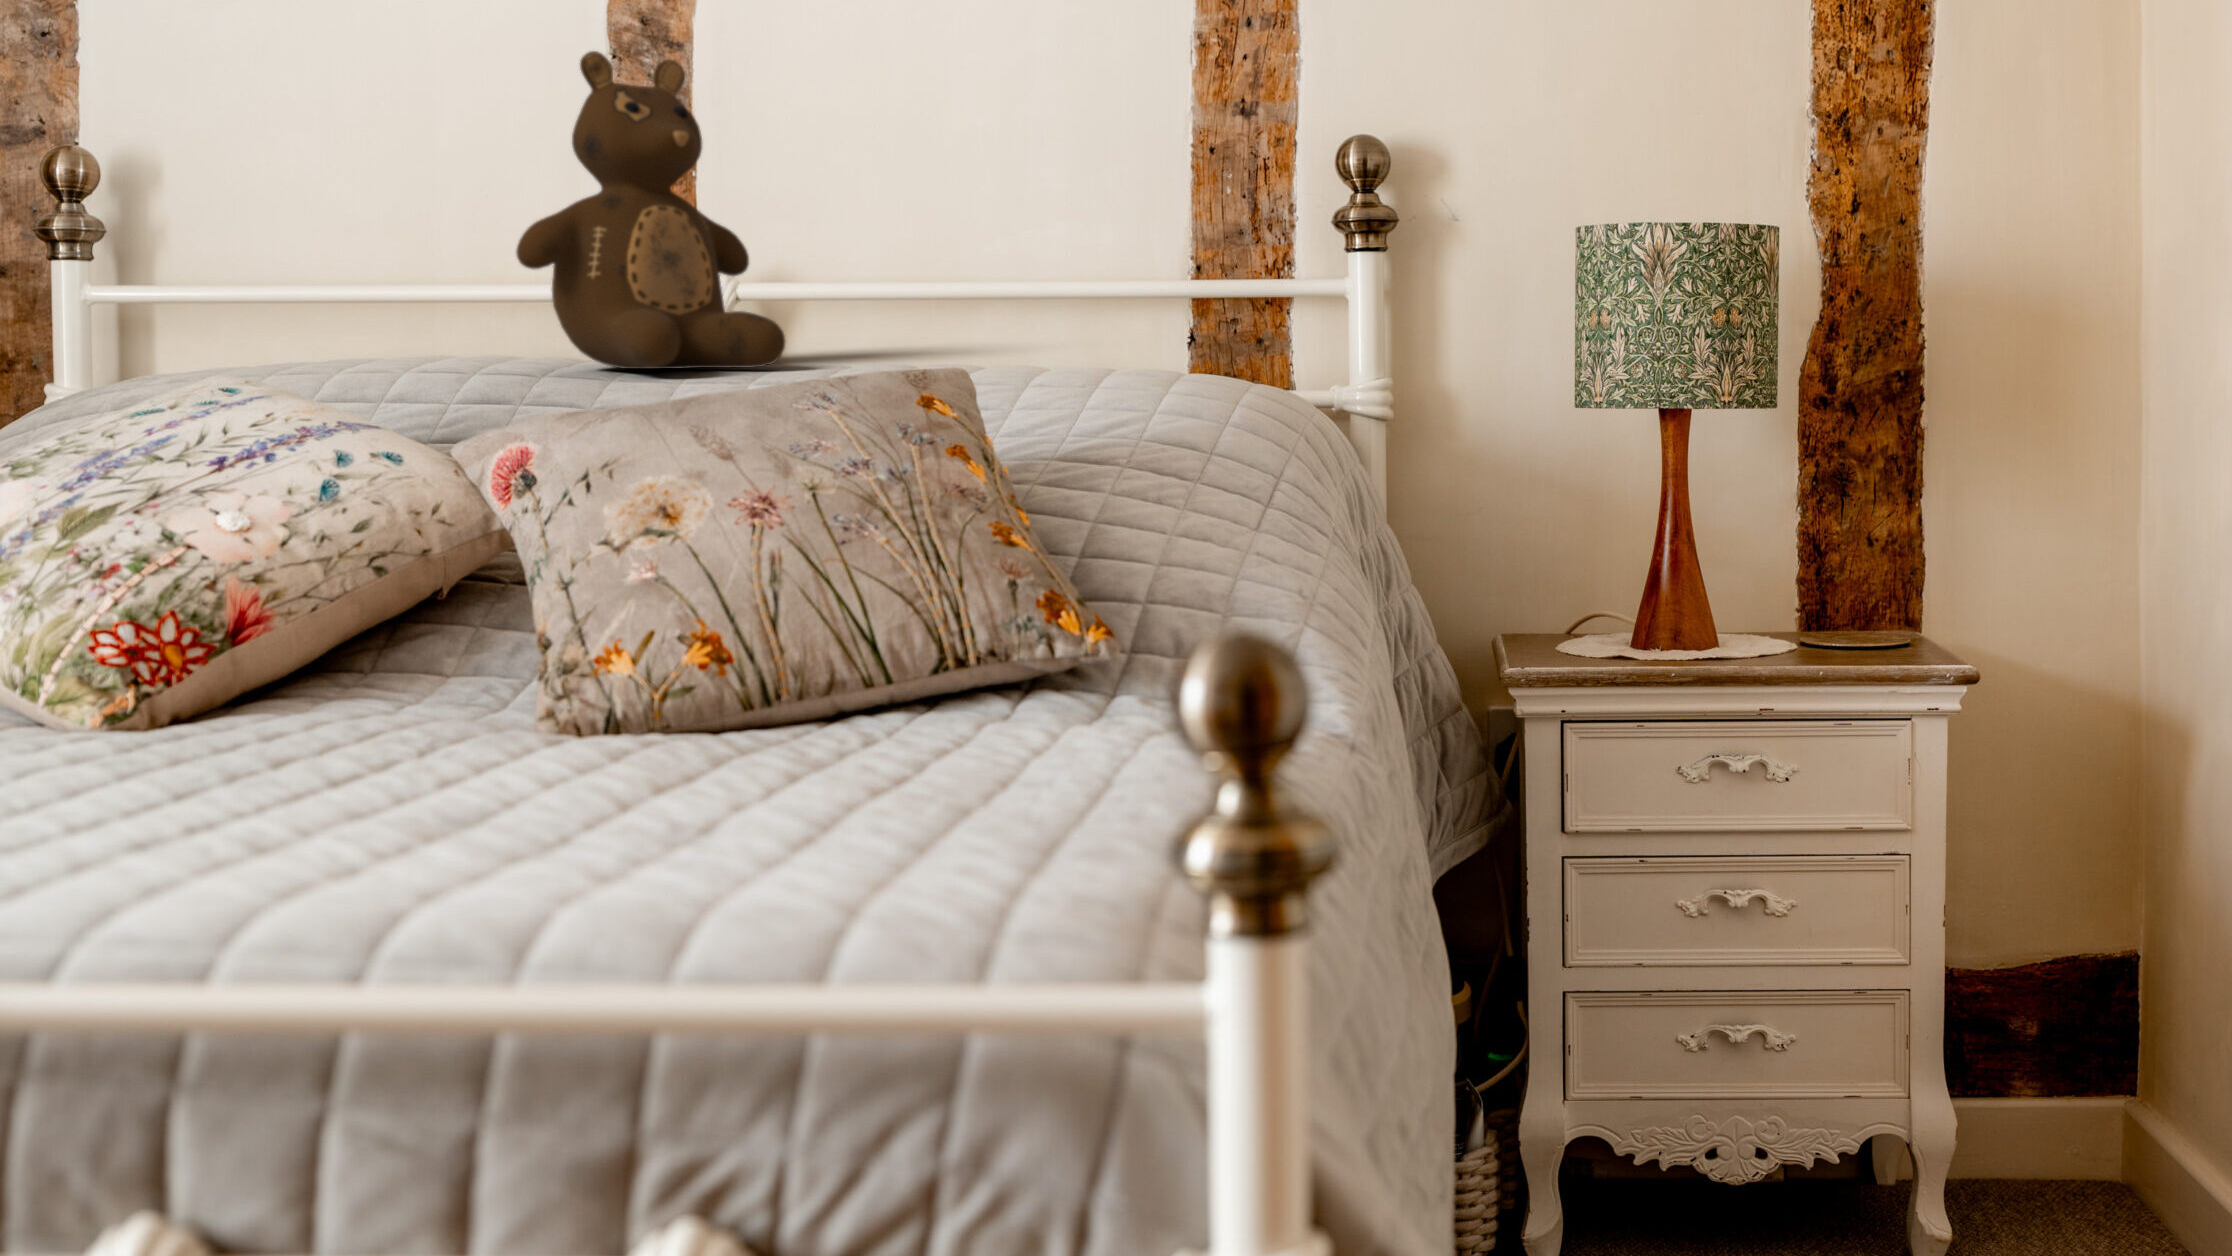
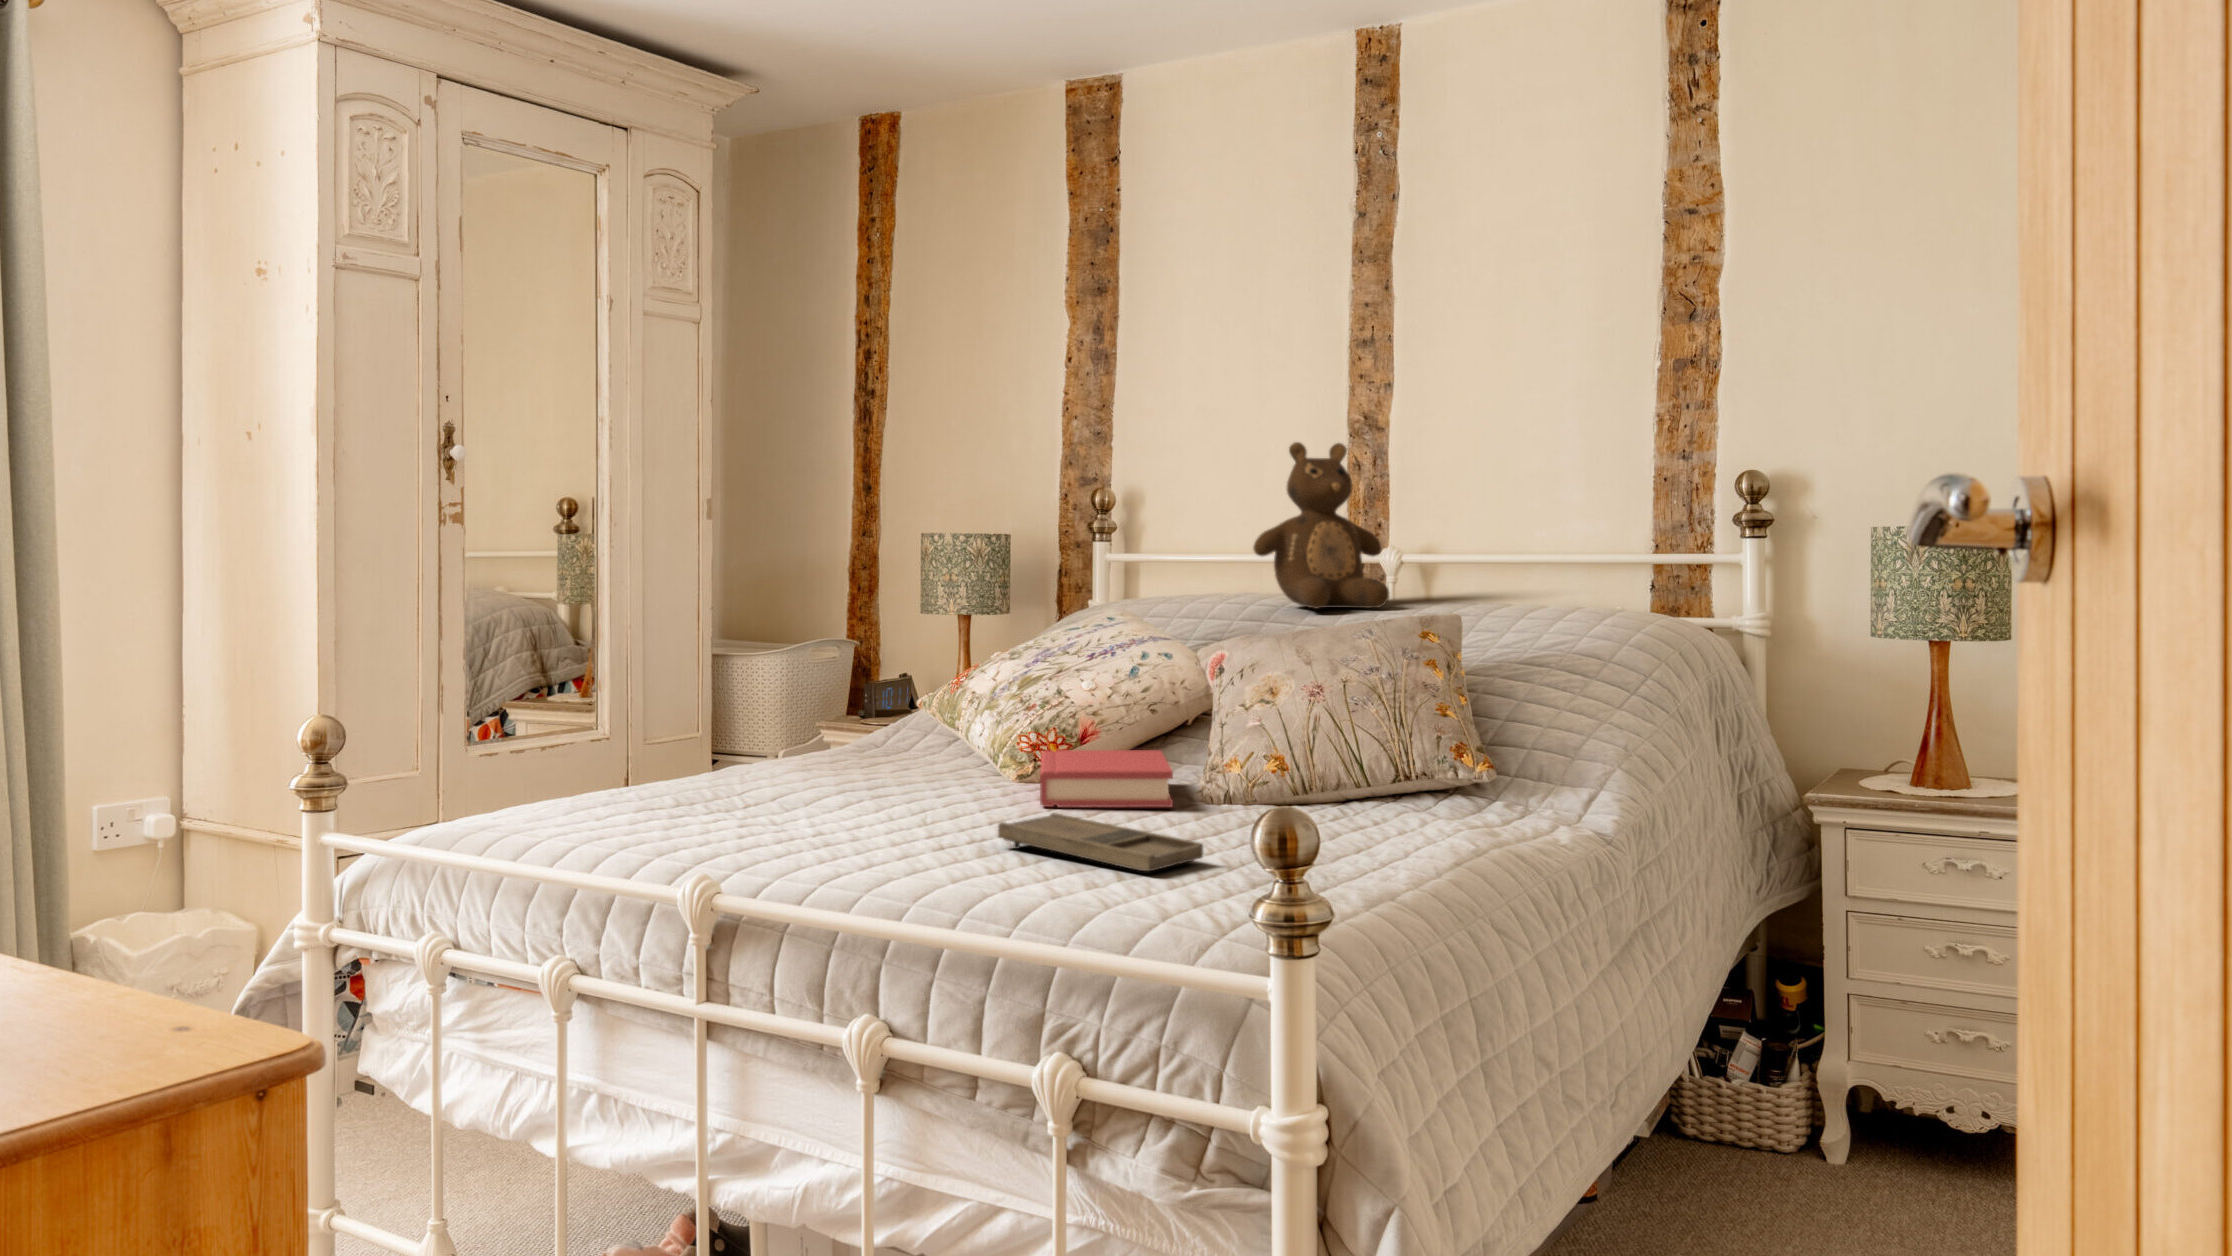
hardback book: none [151,645,517,784] -> present [1040,750,1173,807]
tray: none [192,793,723,906] -> present [998,813,1203,871]

